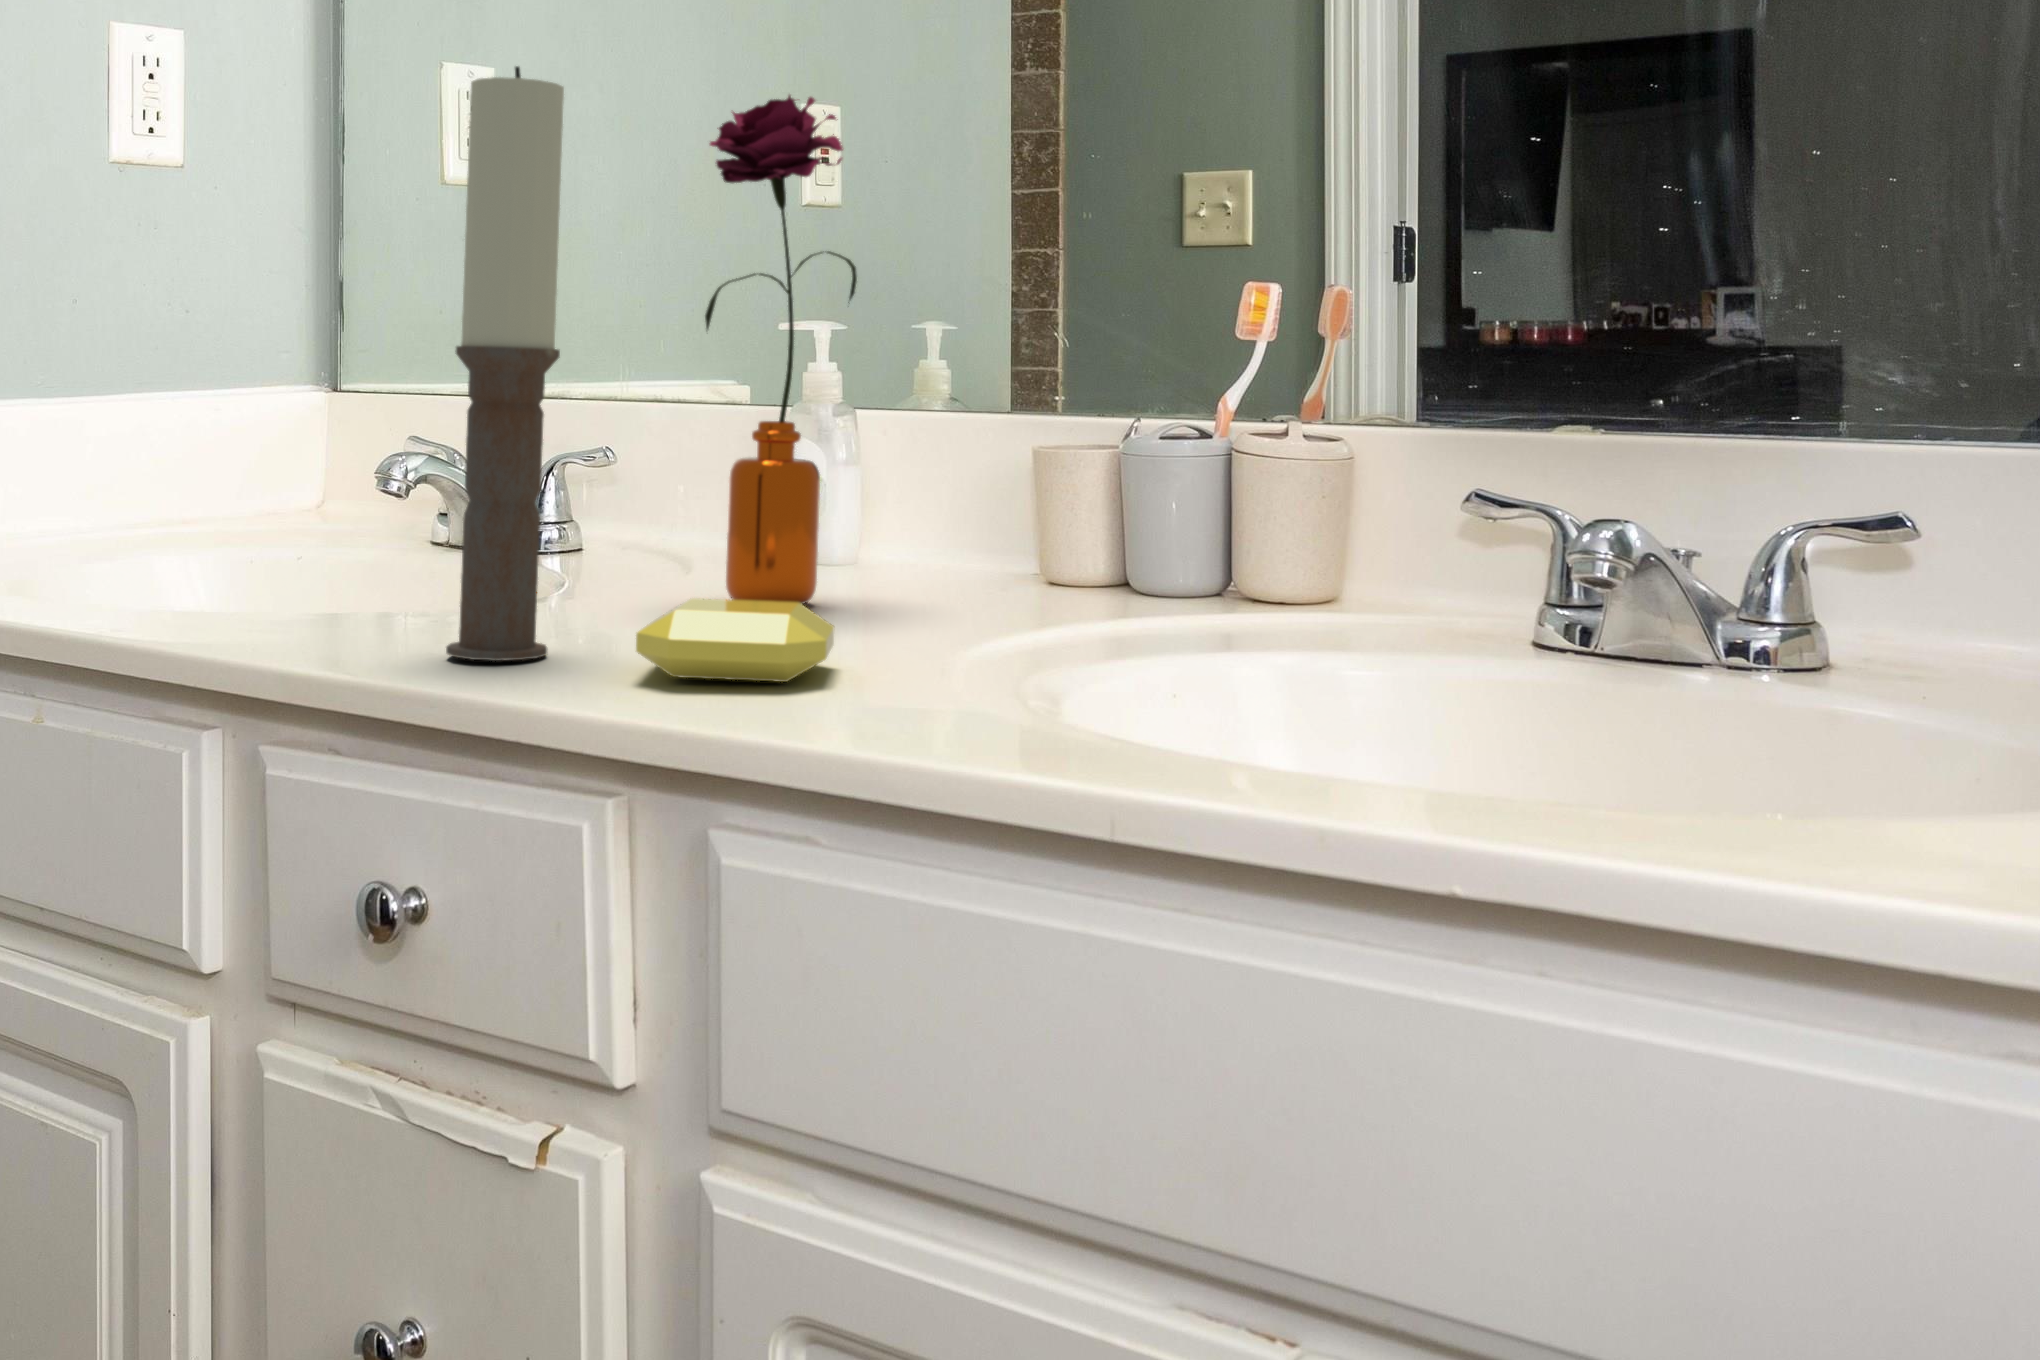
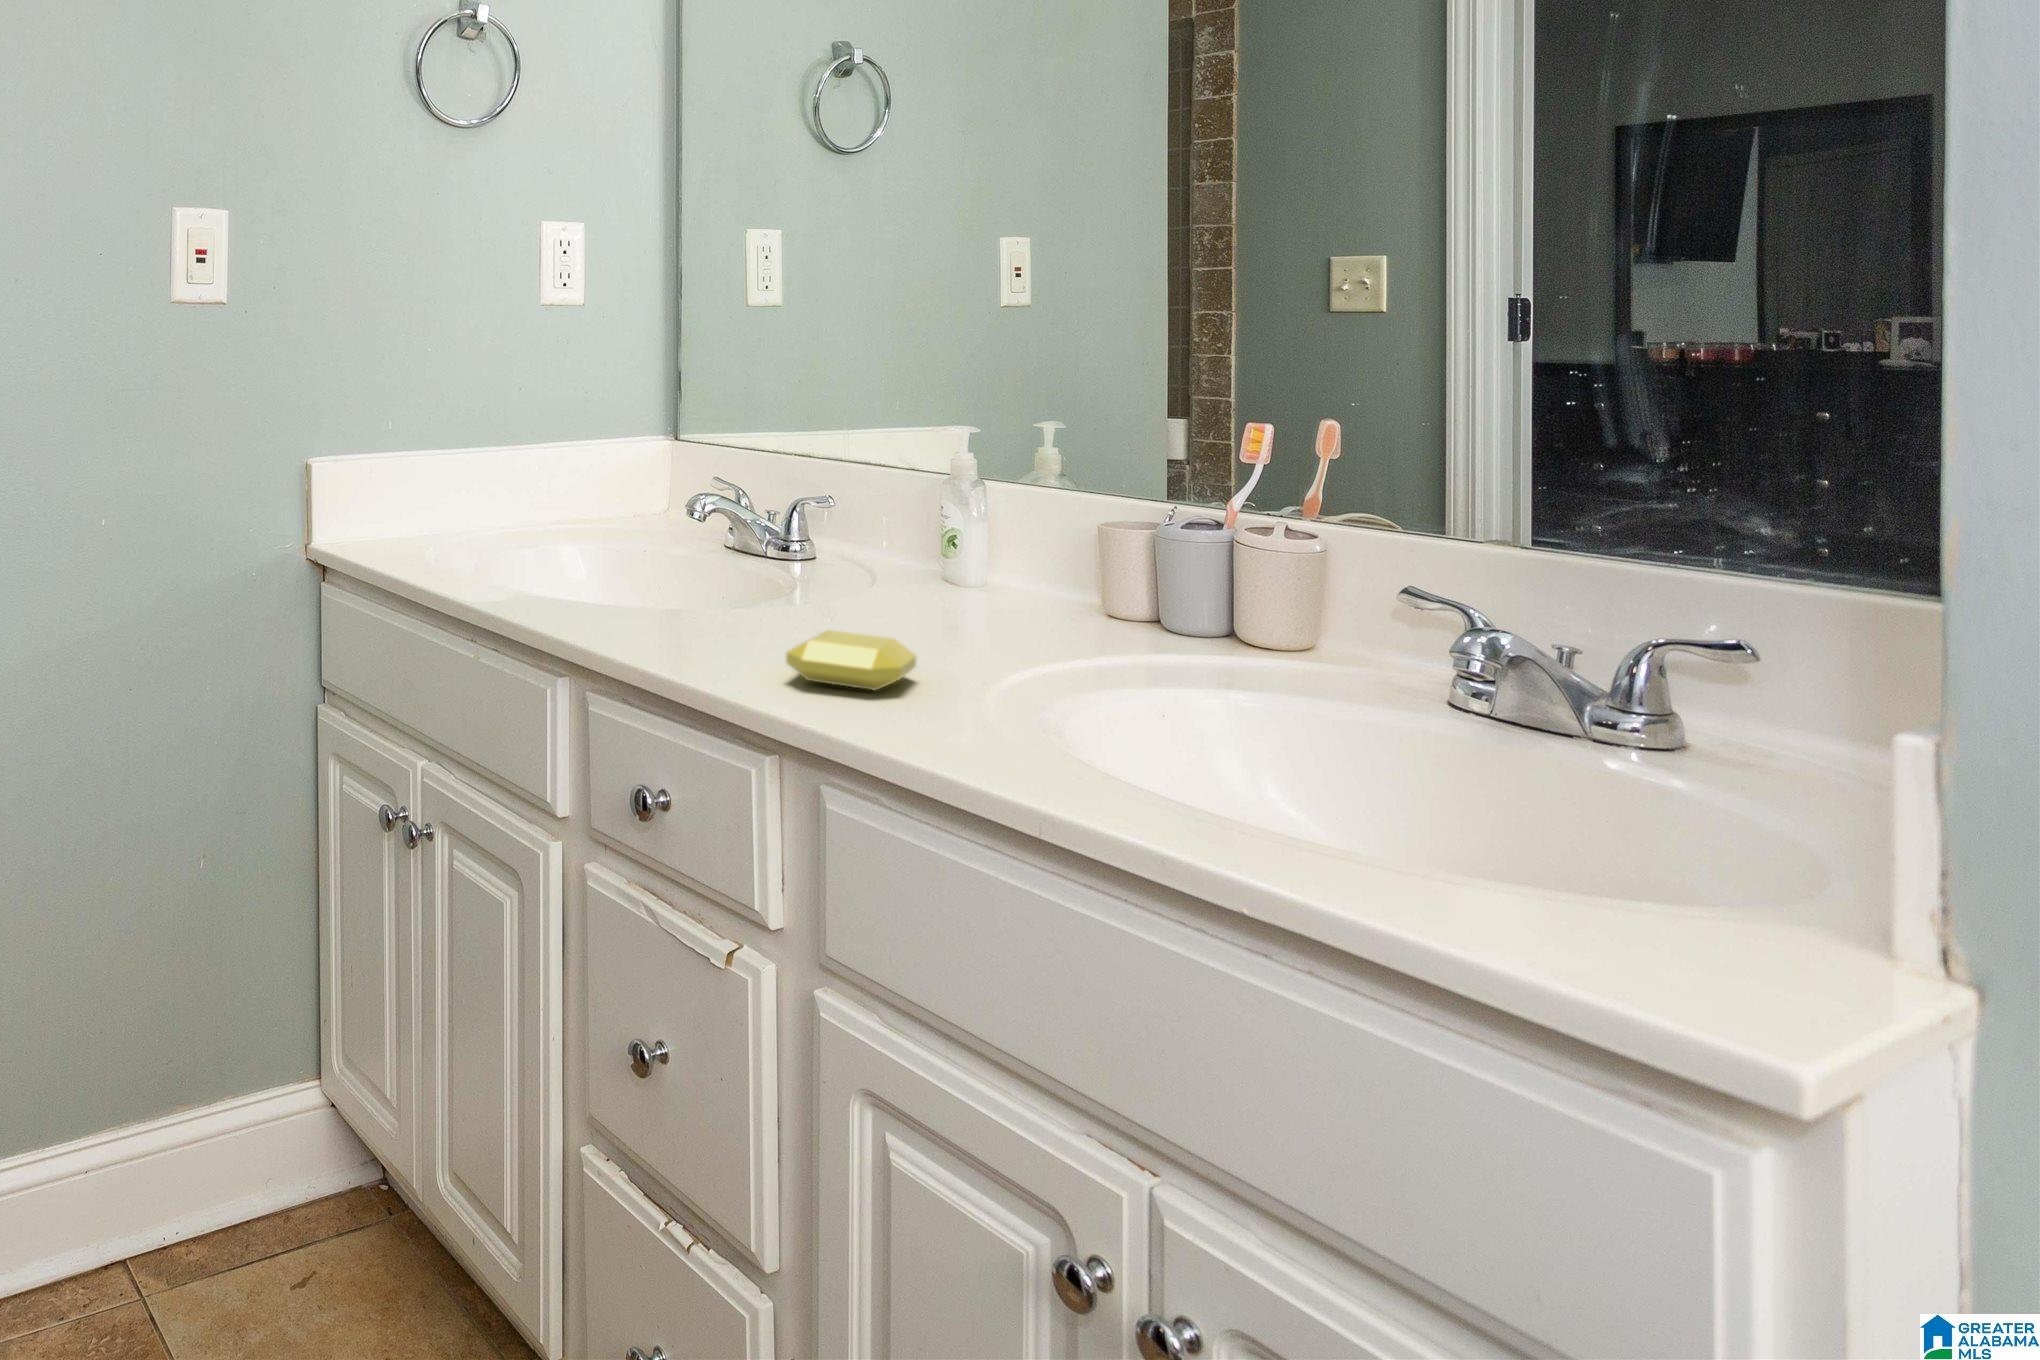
candle: present [446,66,564,661] -> none [687,303,757,658]
flower: present [705,95,857,604] -> none [865,291,974,625]

